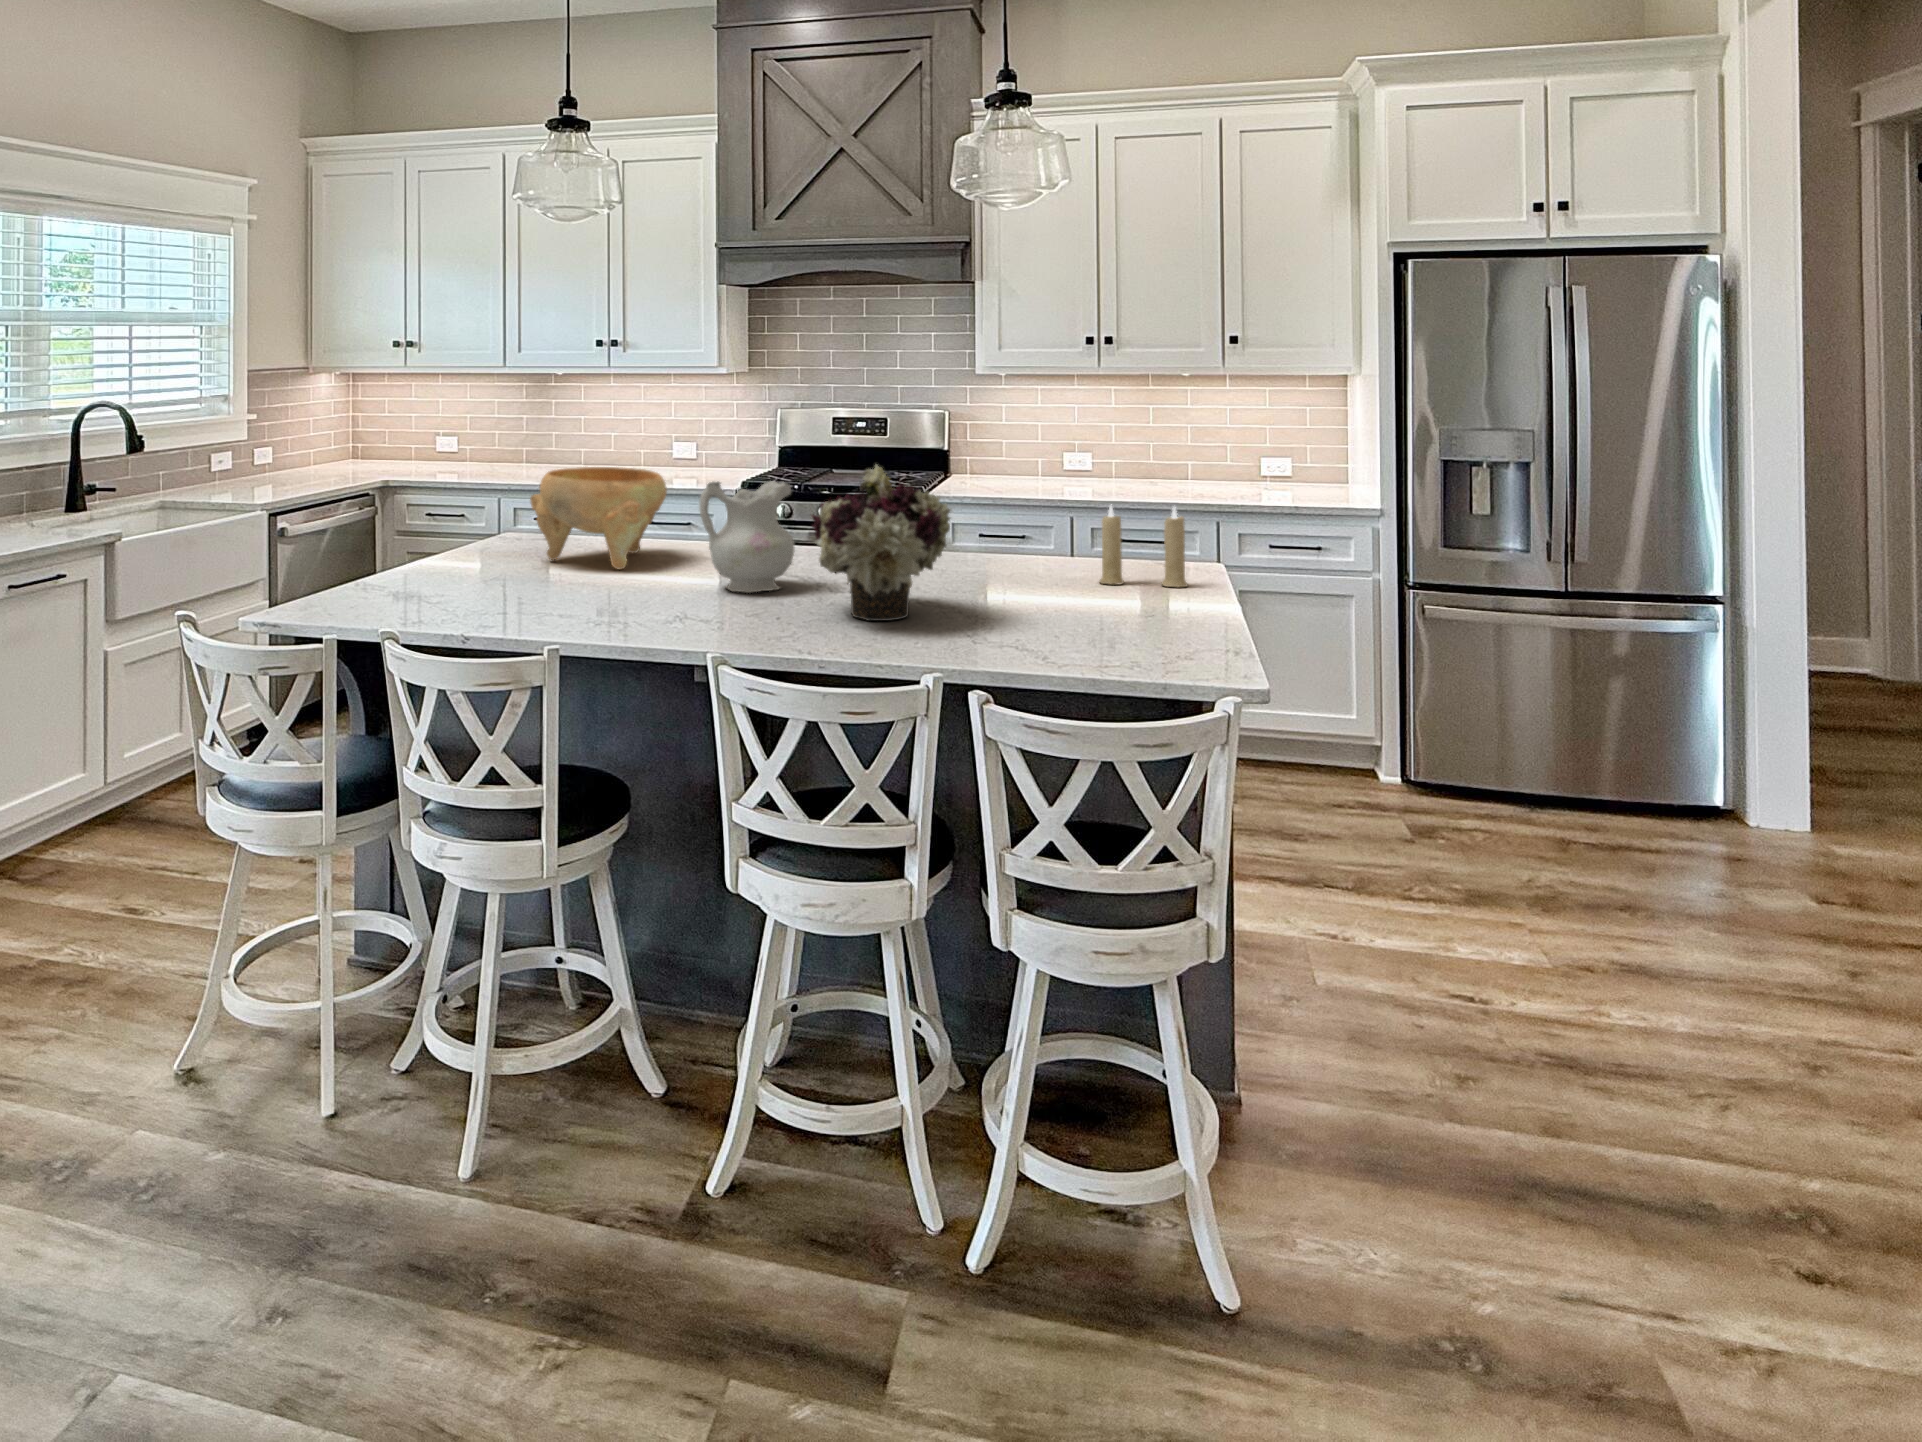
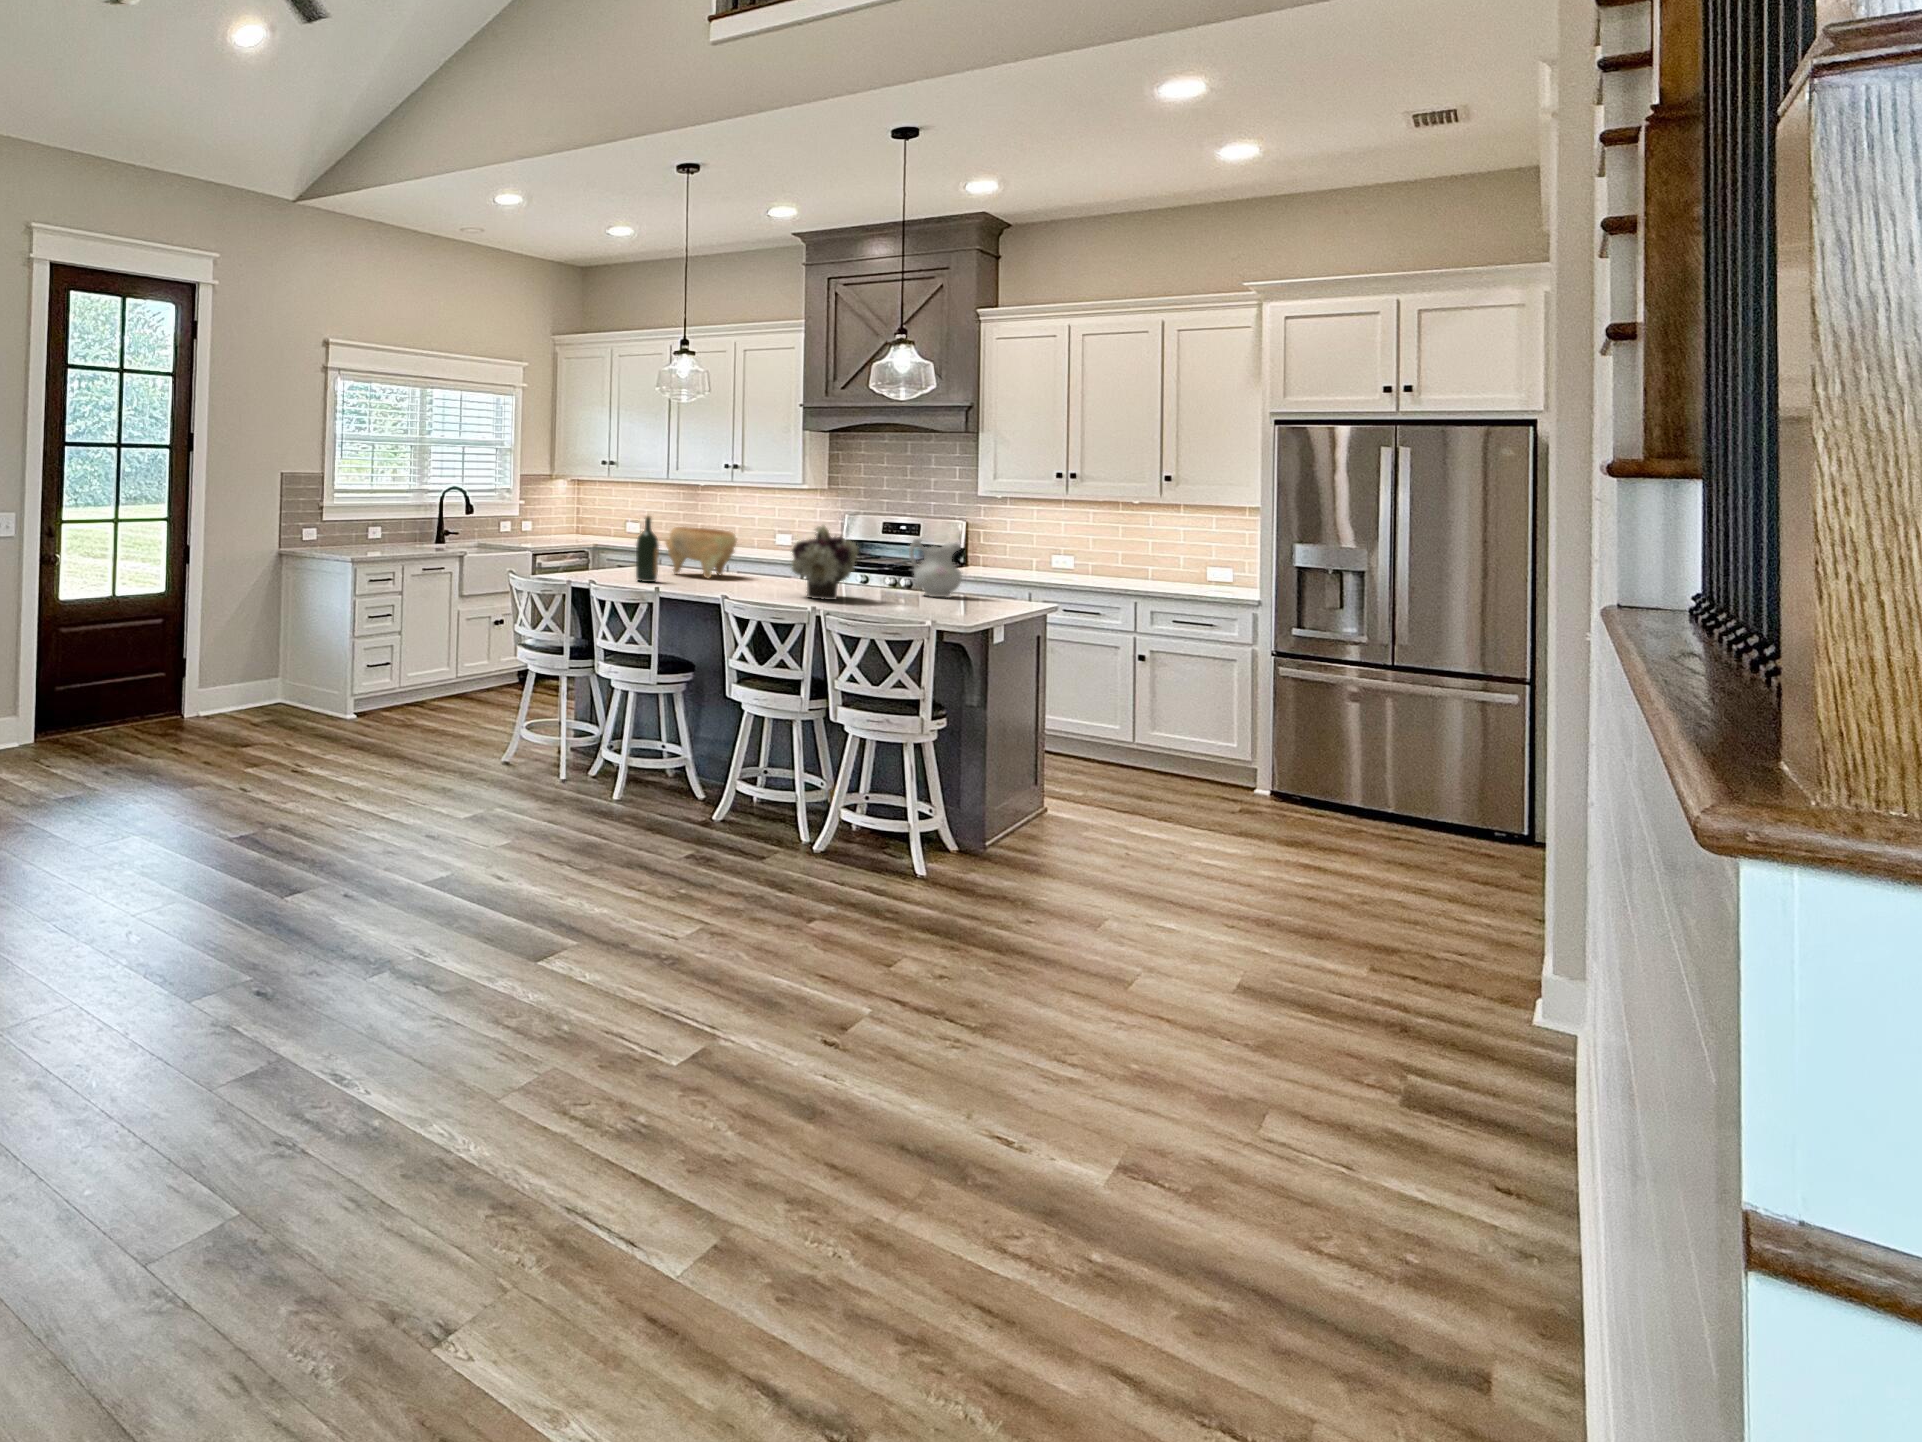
wine bottle: none [483,463,532,606] -> present [636,516,659,582]
ceramic pitcher: present [699,481,795,593] -> present [909,539,962,598]
candle: present [1099,504,1187,587] -> none [964,558,1014,607]

